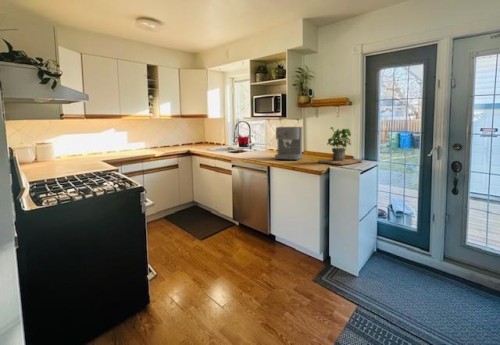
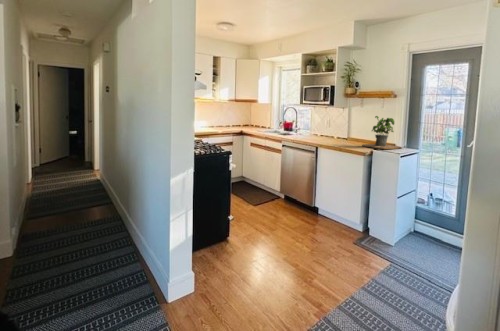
coffee maker: present [275,127,303,160] -> none [322,114,348,143]

